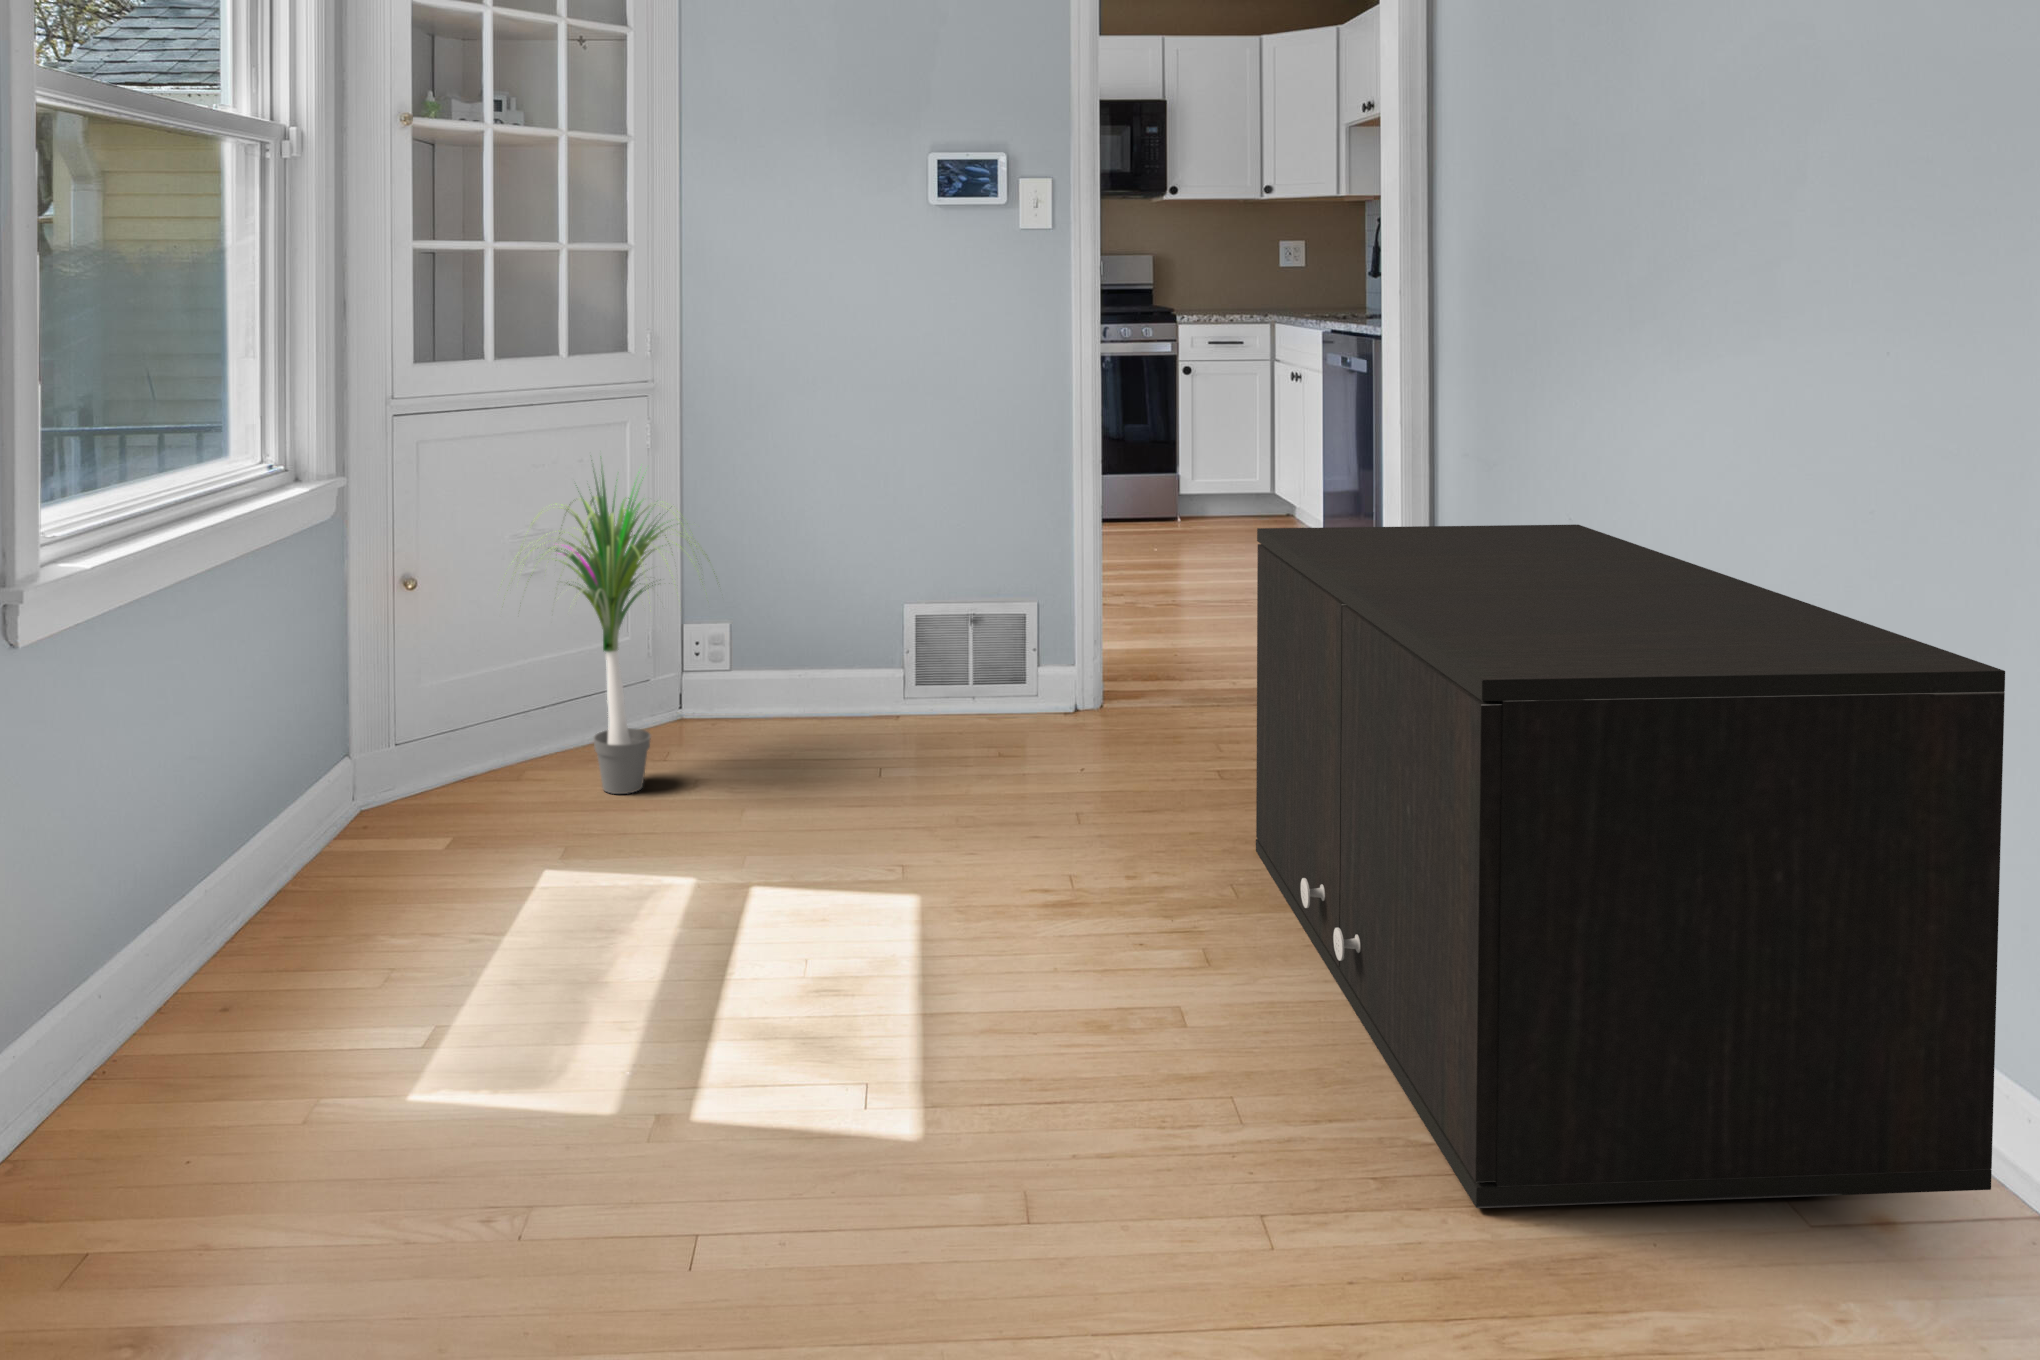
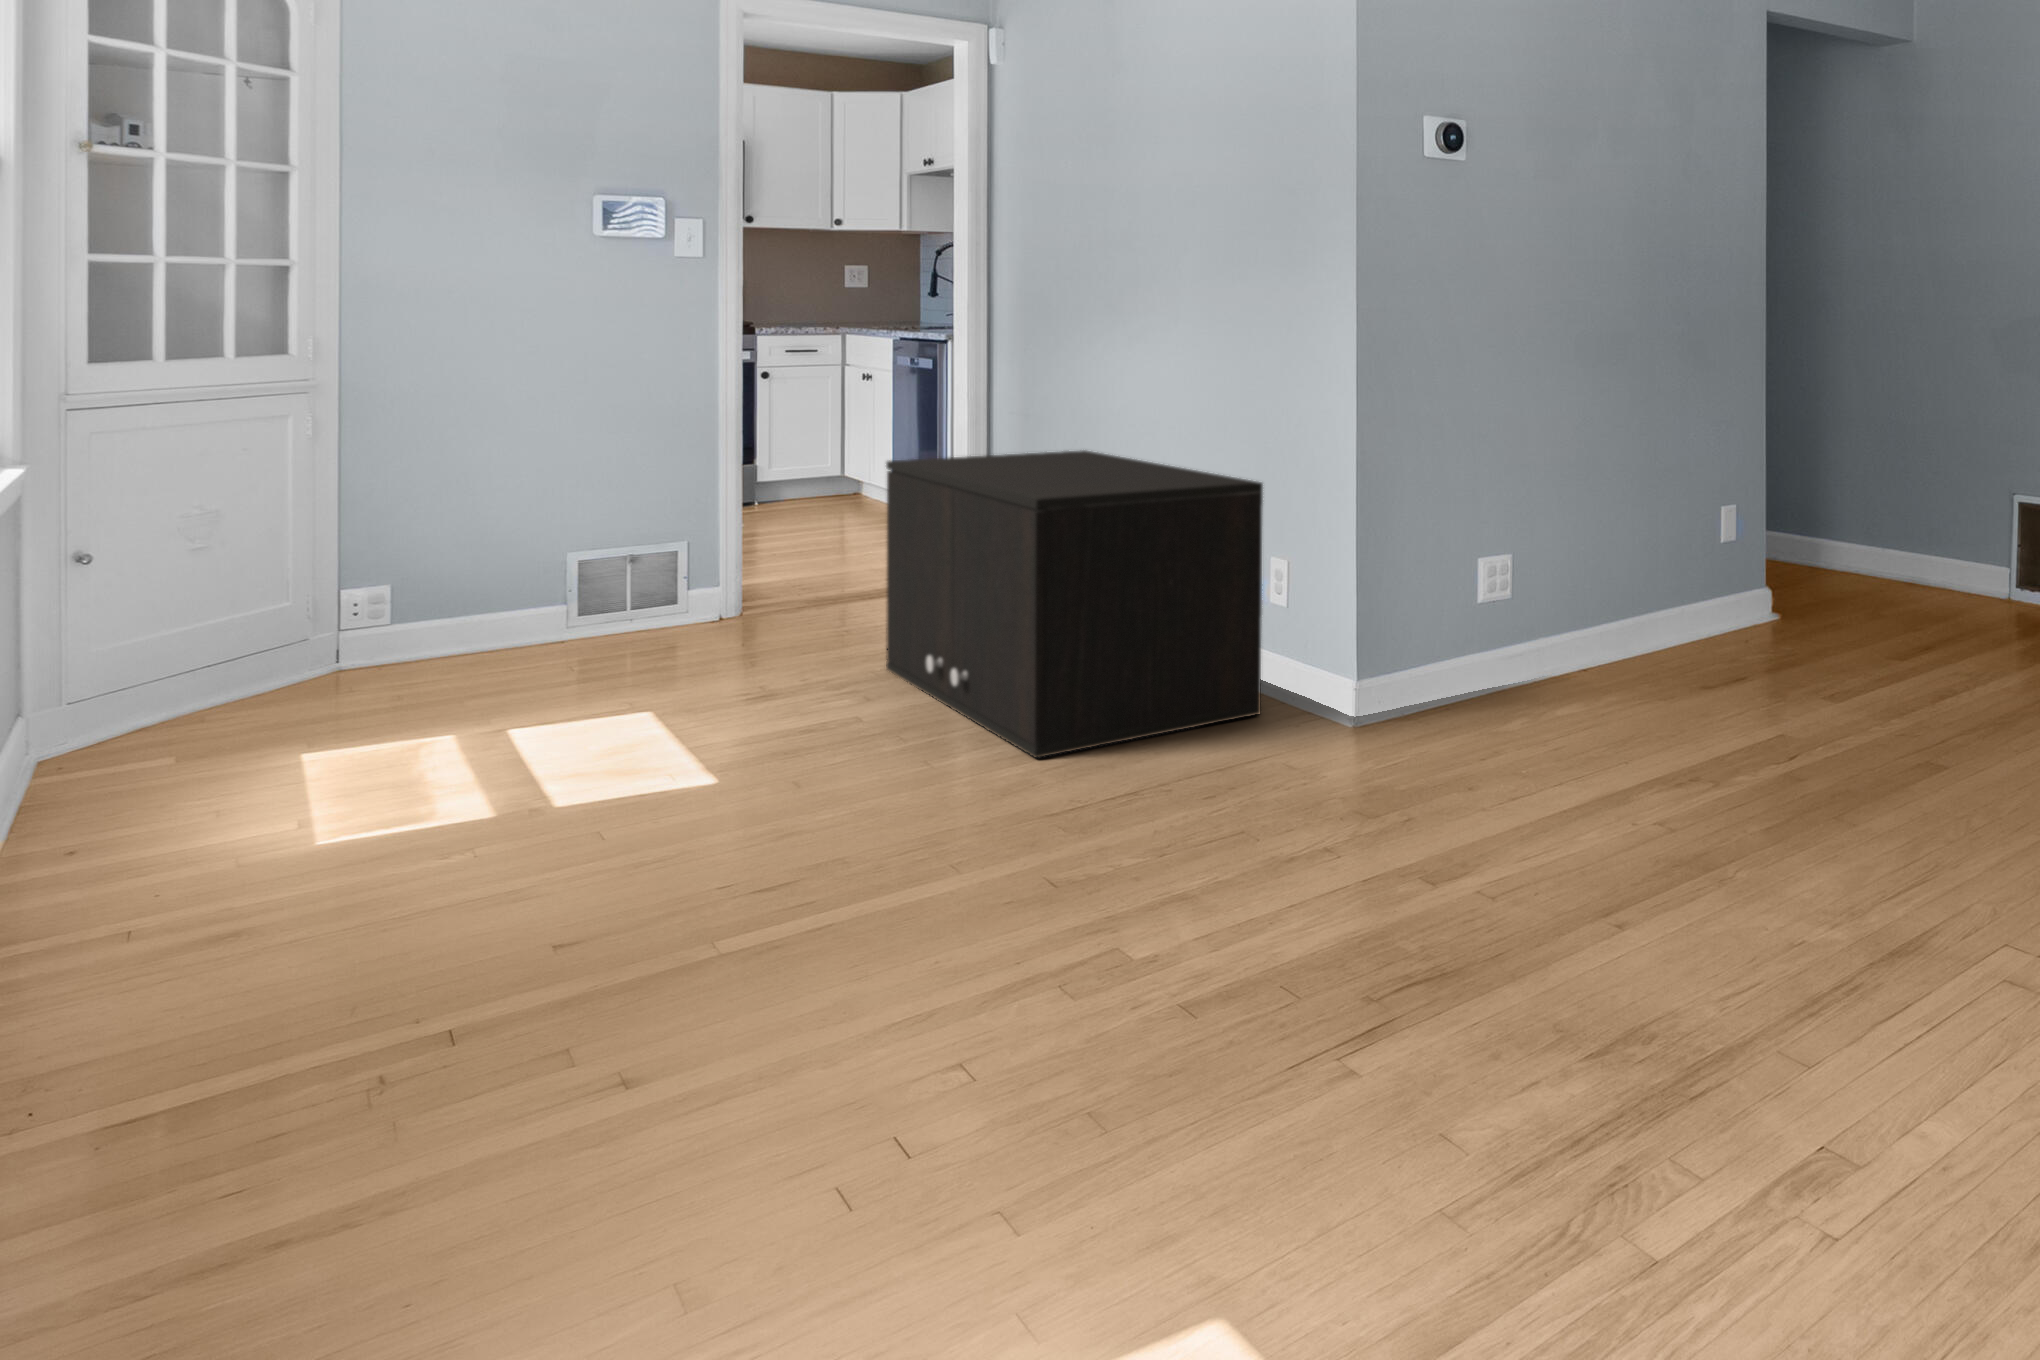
potted plant: present [512,471,710,794] -> none [189,430,427,713]

